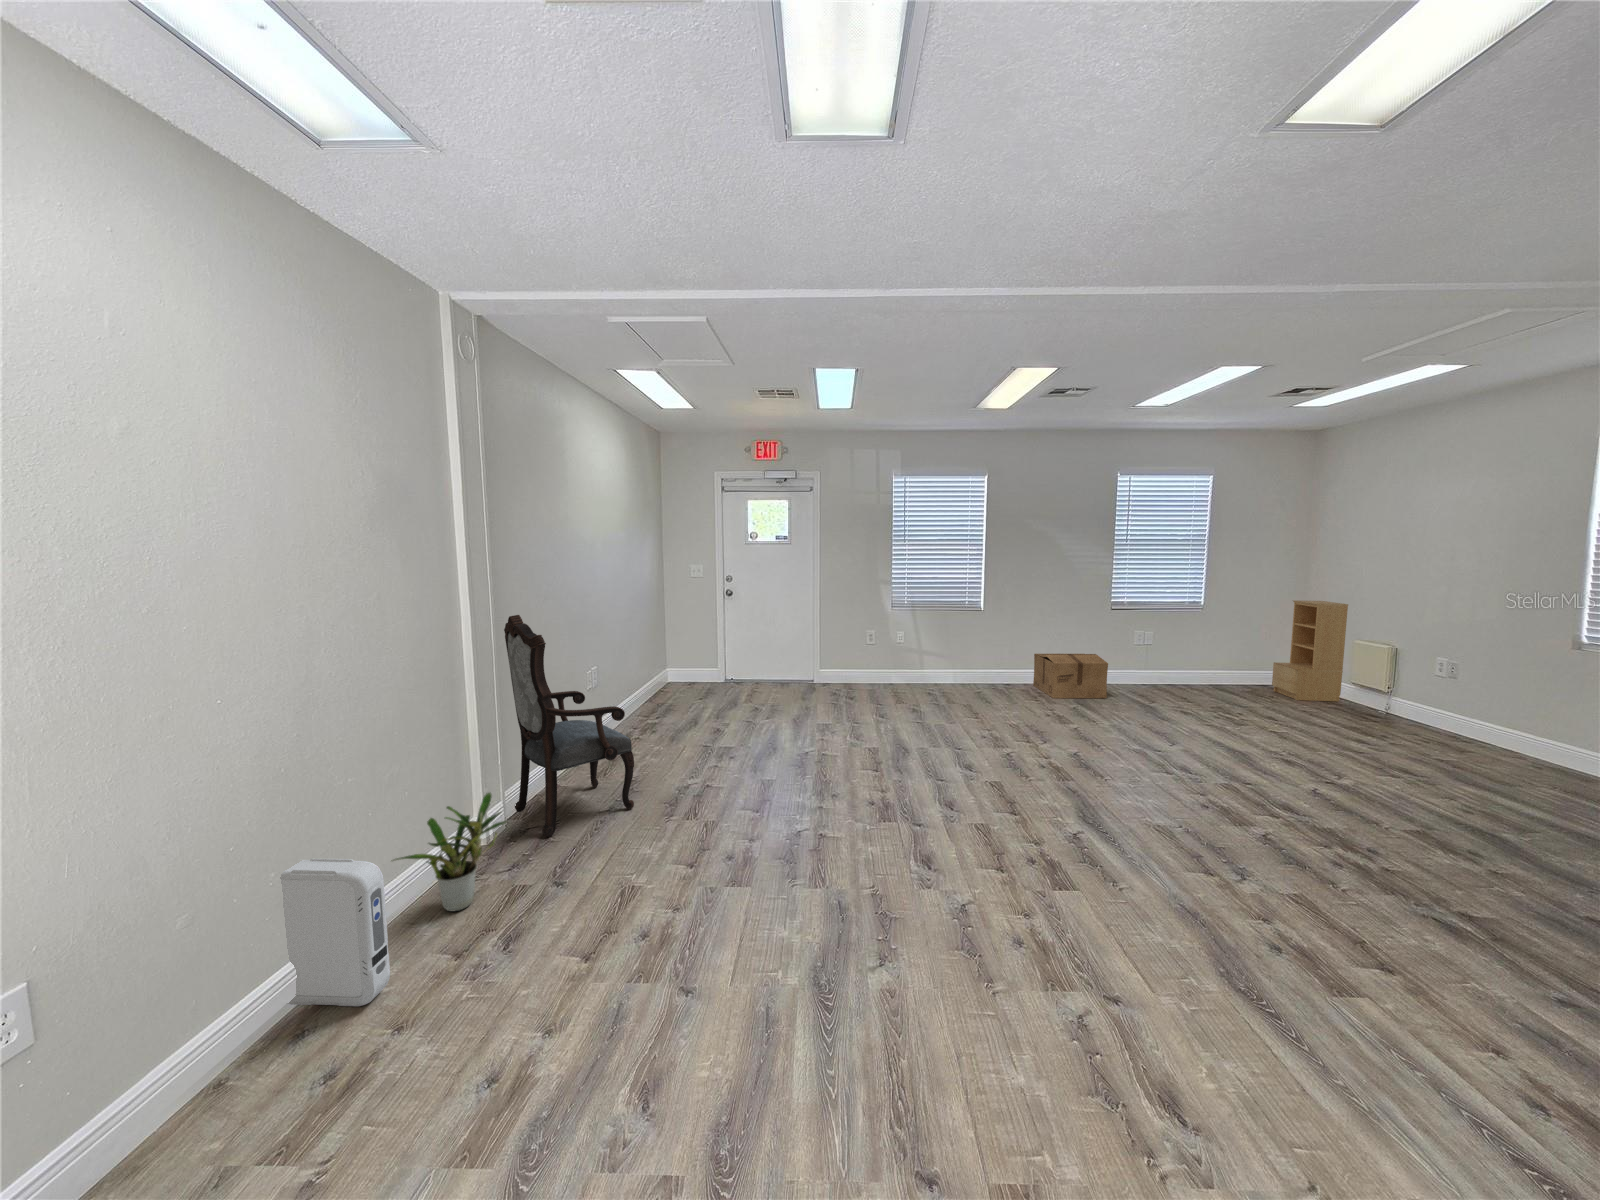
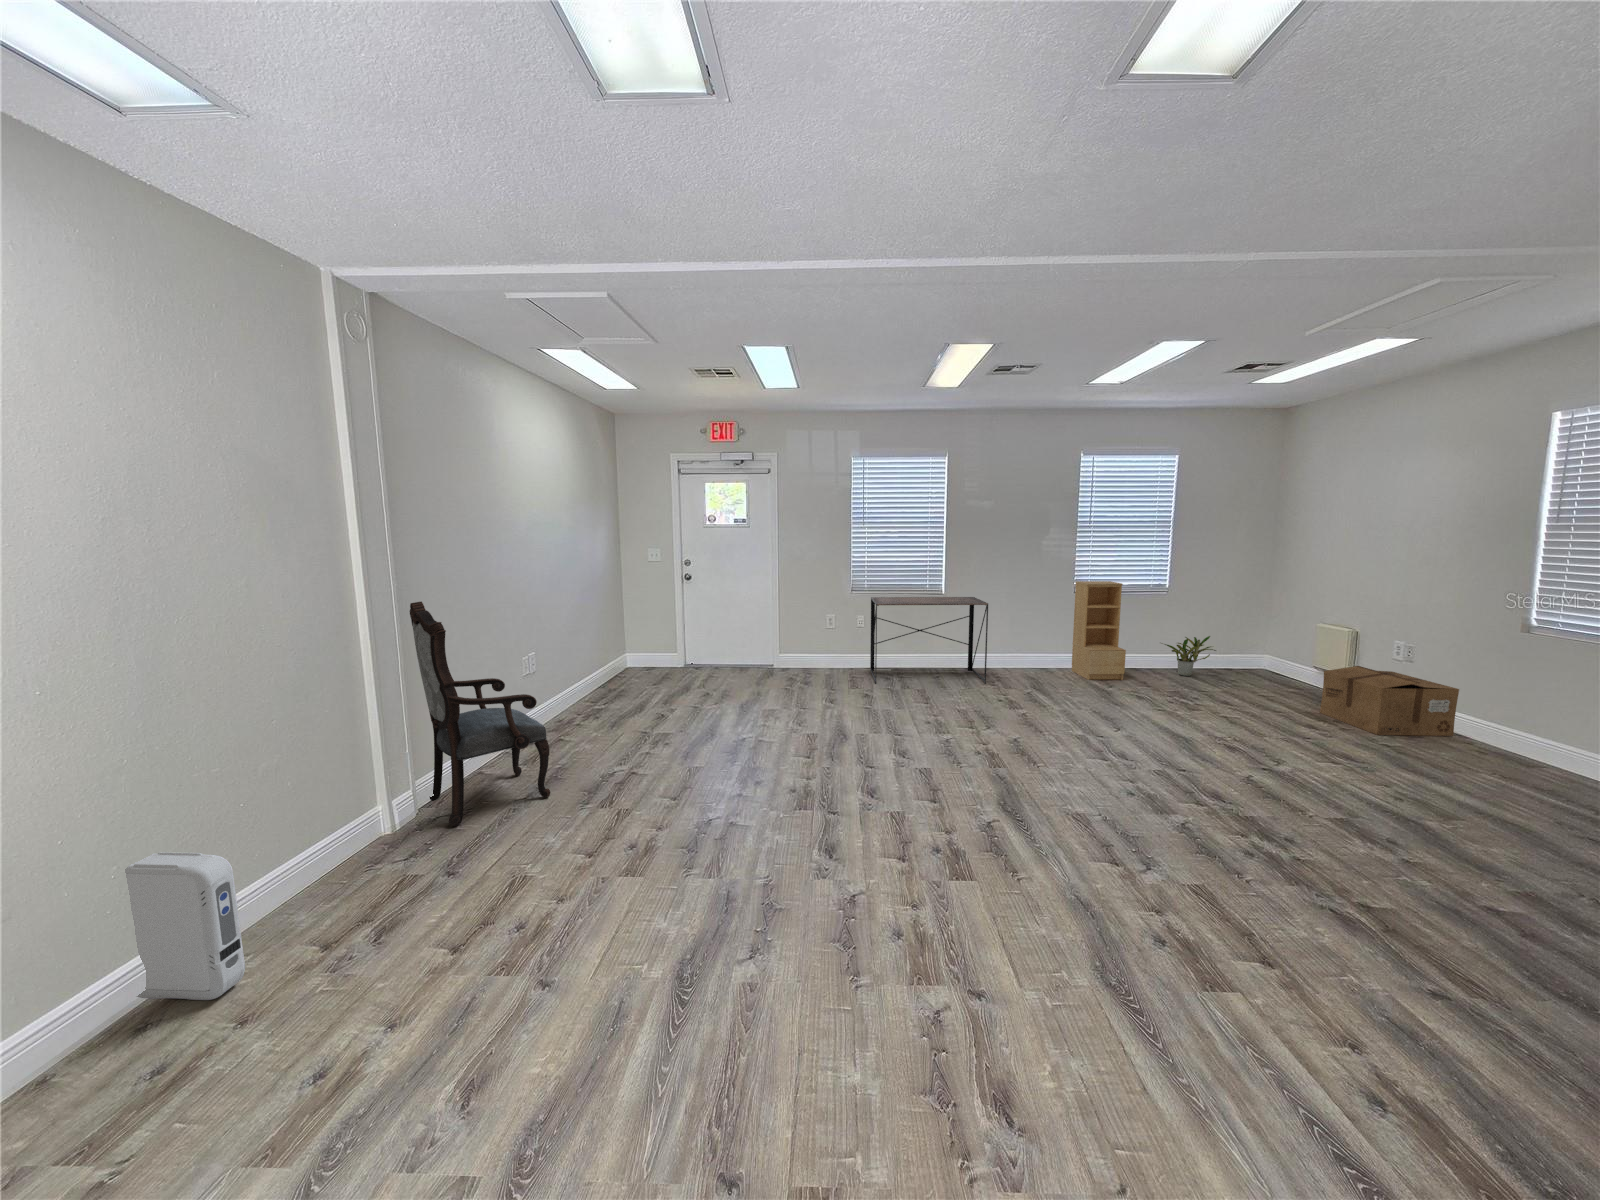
bookshelf: present [1272,601,1348,701] -> present [1072,581,1126,680]
desk: none [911,613,1031,699] -> present [870,597,988,684]
cardboard box: present [1033,654,1108,698] -> present [1320,666,1459,736]
potted plant: present [391,793,507,911] -> present [1165,636,1216,676]

